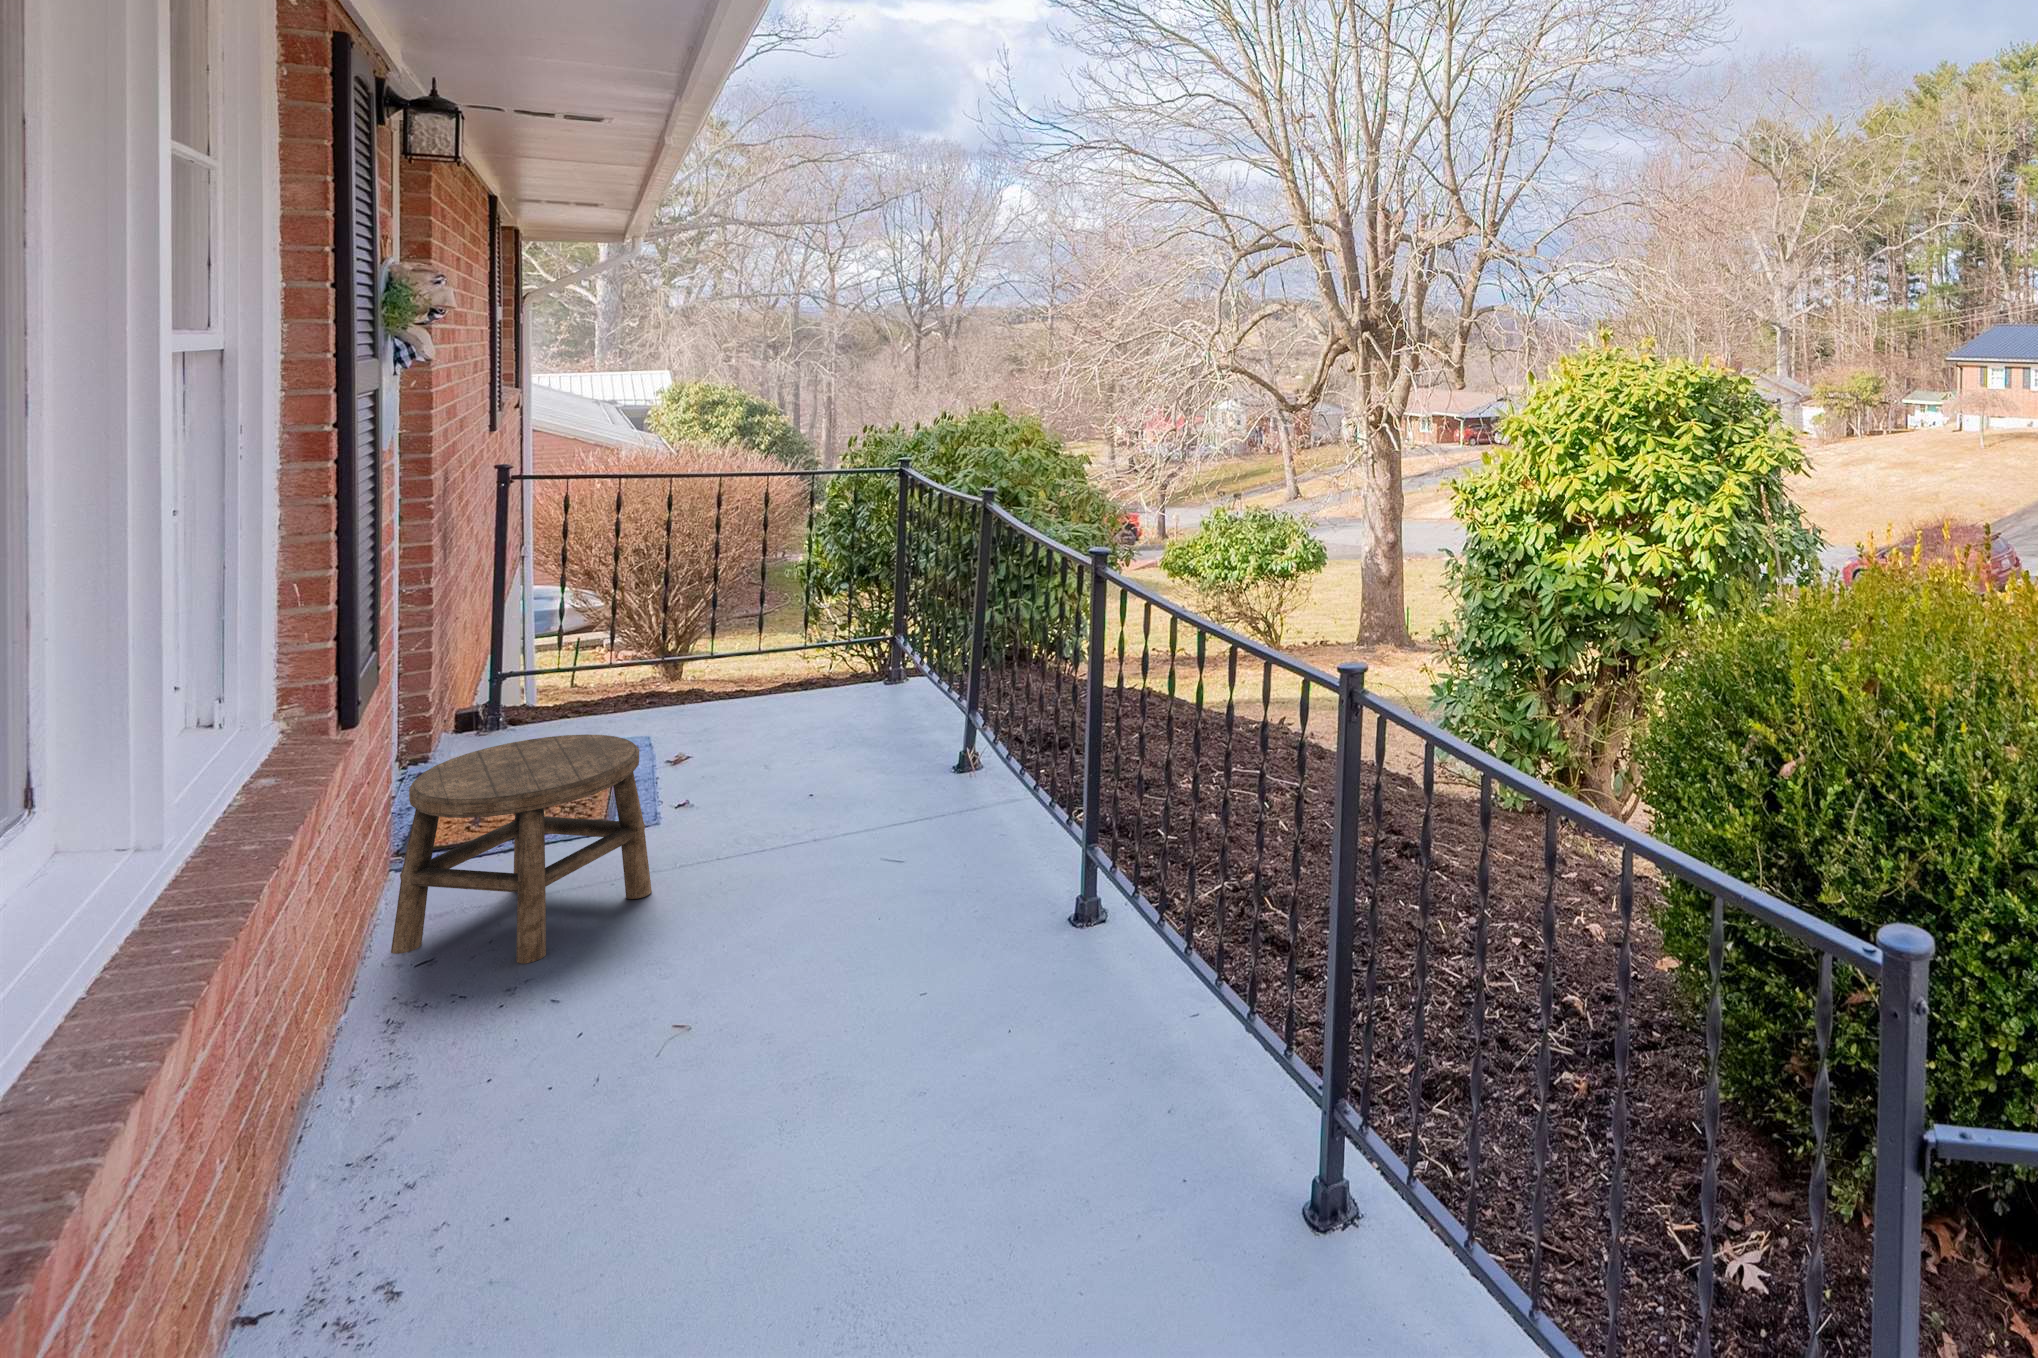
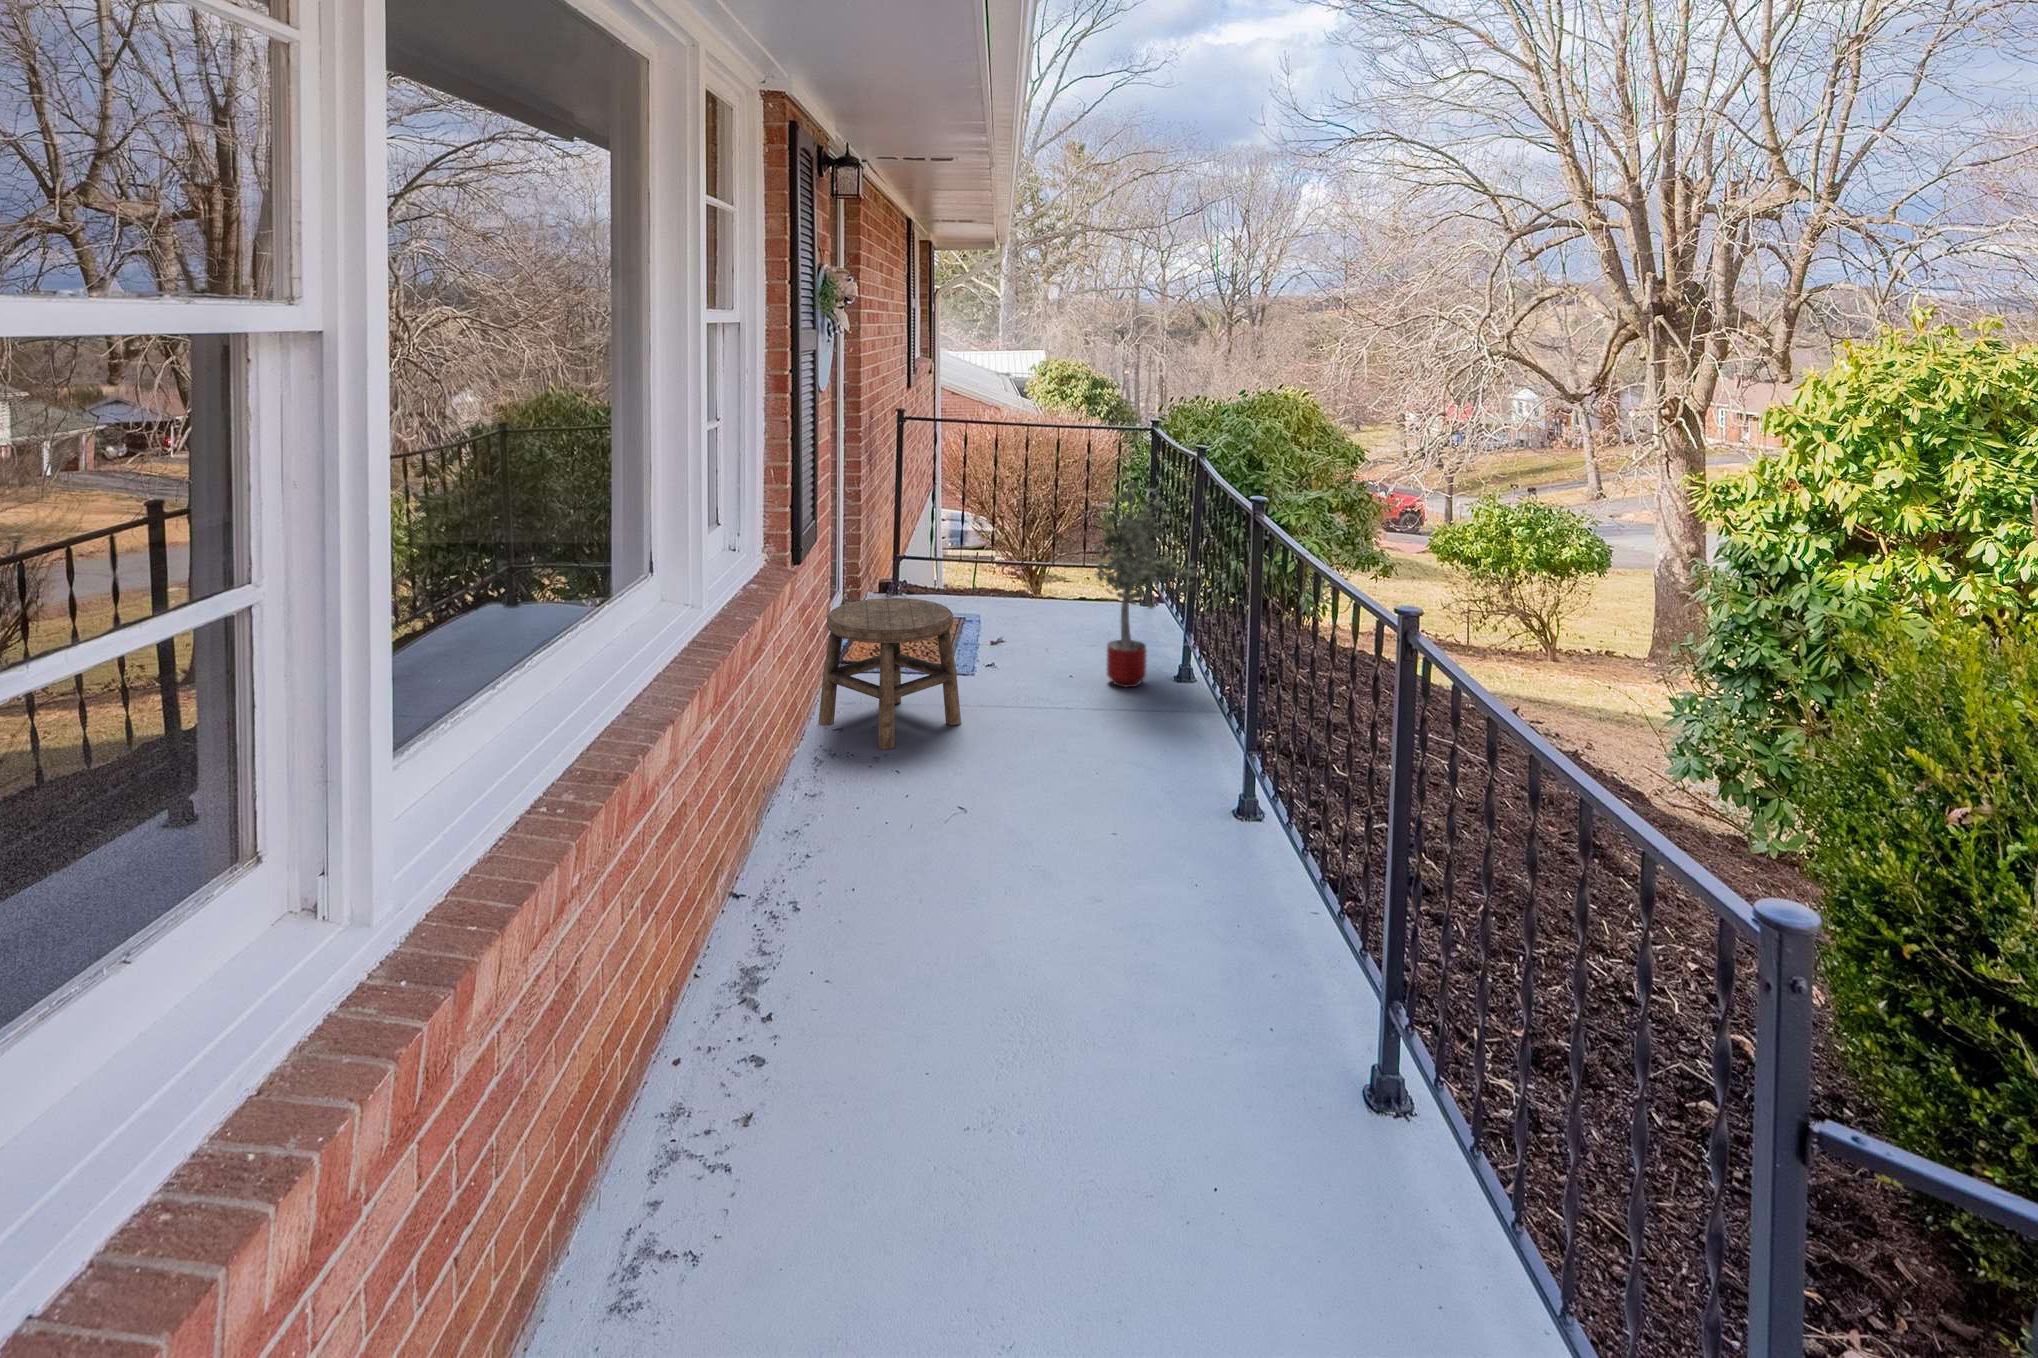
potted tree: none [830,539,984,791] -> present [1092,482,1199,687]

